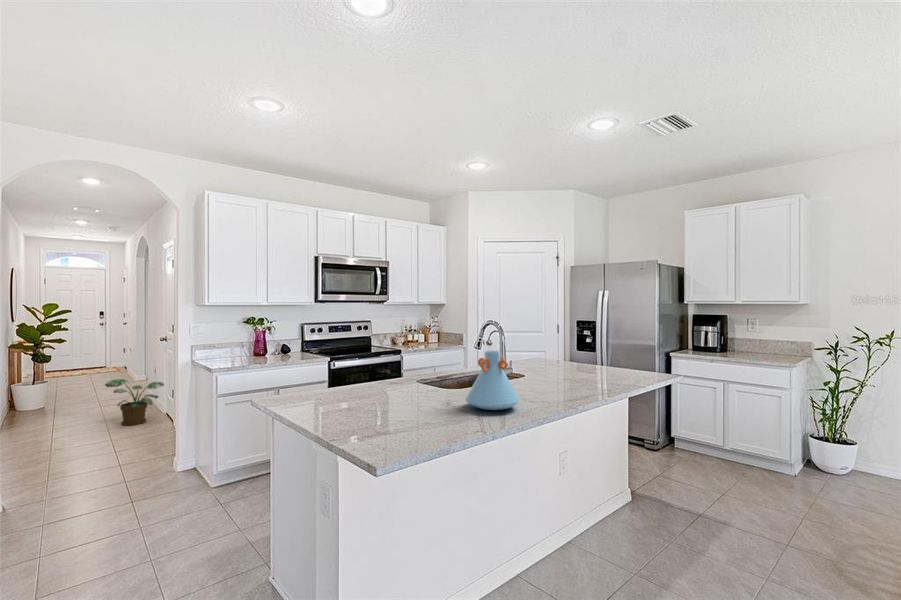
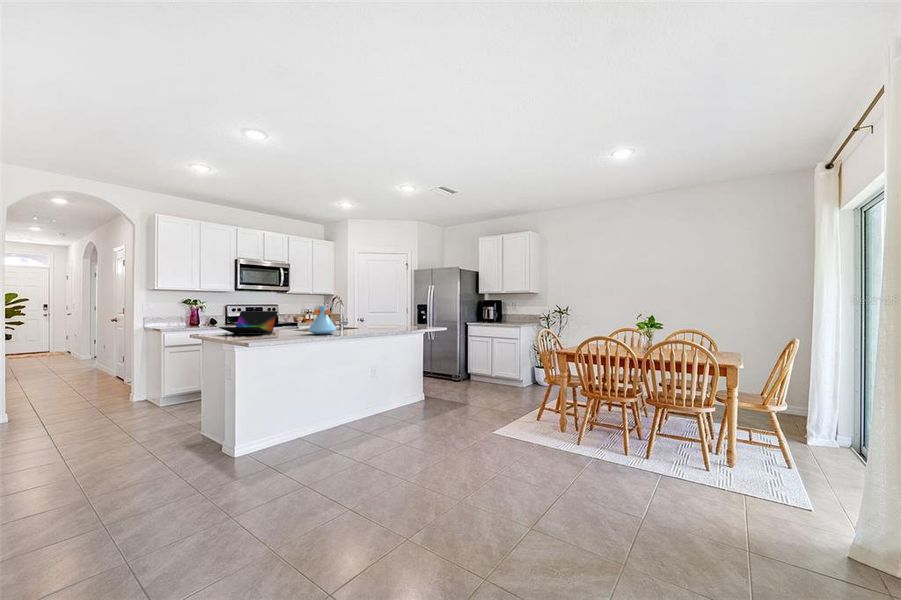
laptop: none [301,355,402,406] -> present [219,311,278,334]
potted plant: present [105,379,164,425] -> none [64,350,116,383]

